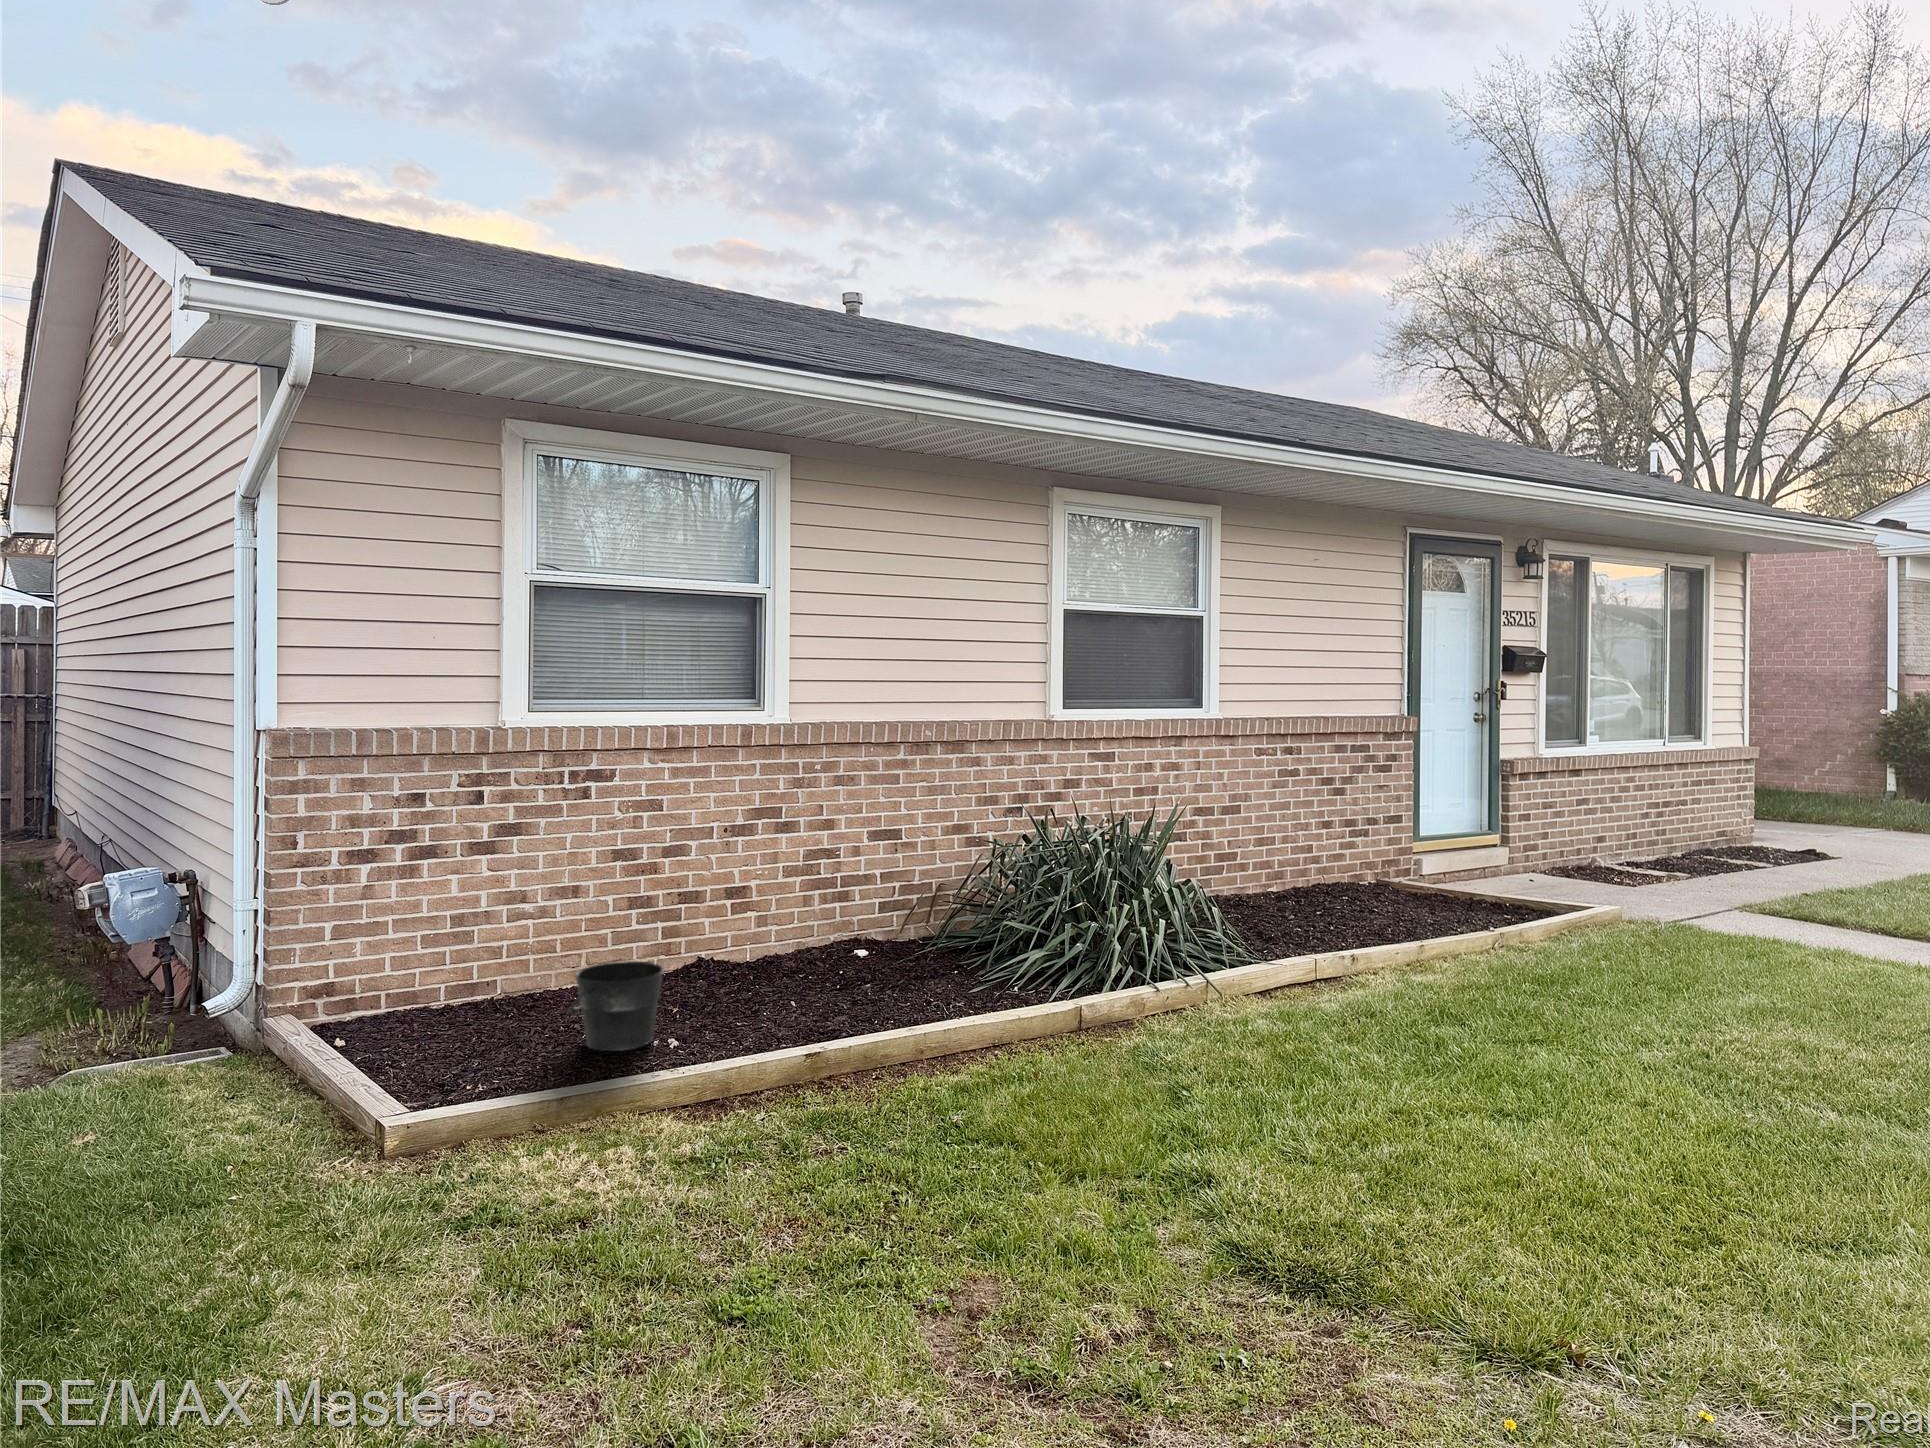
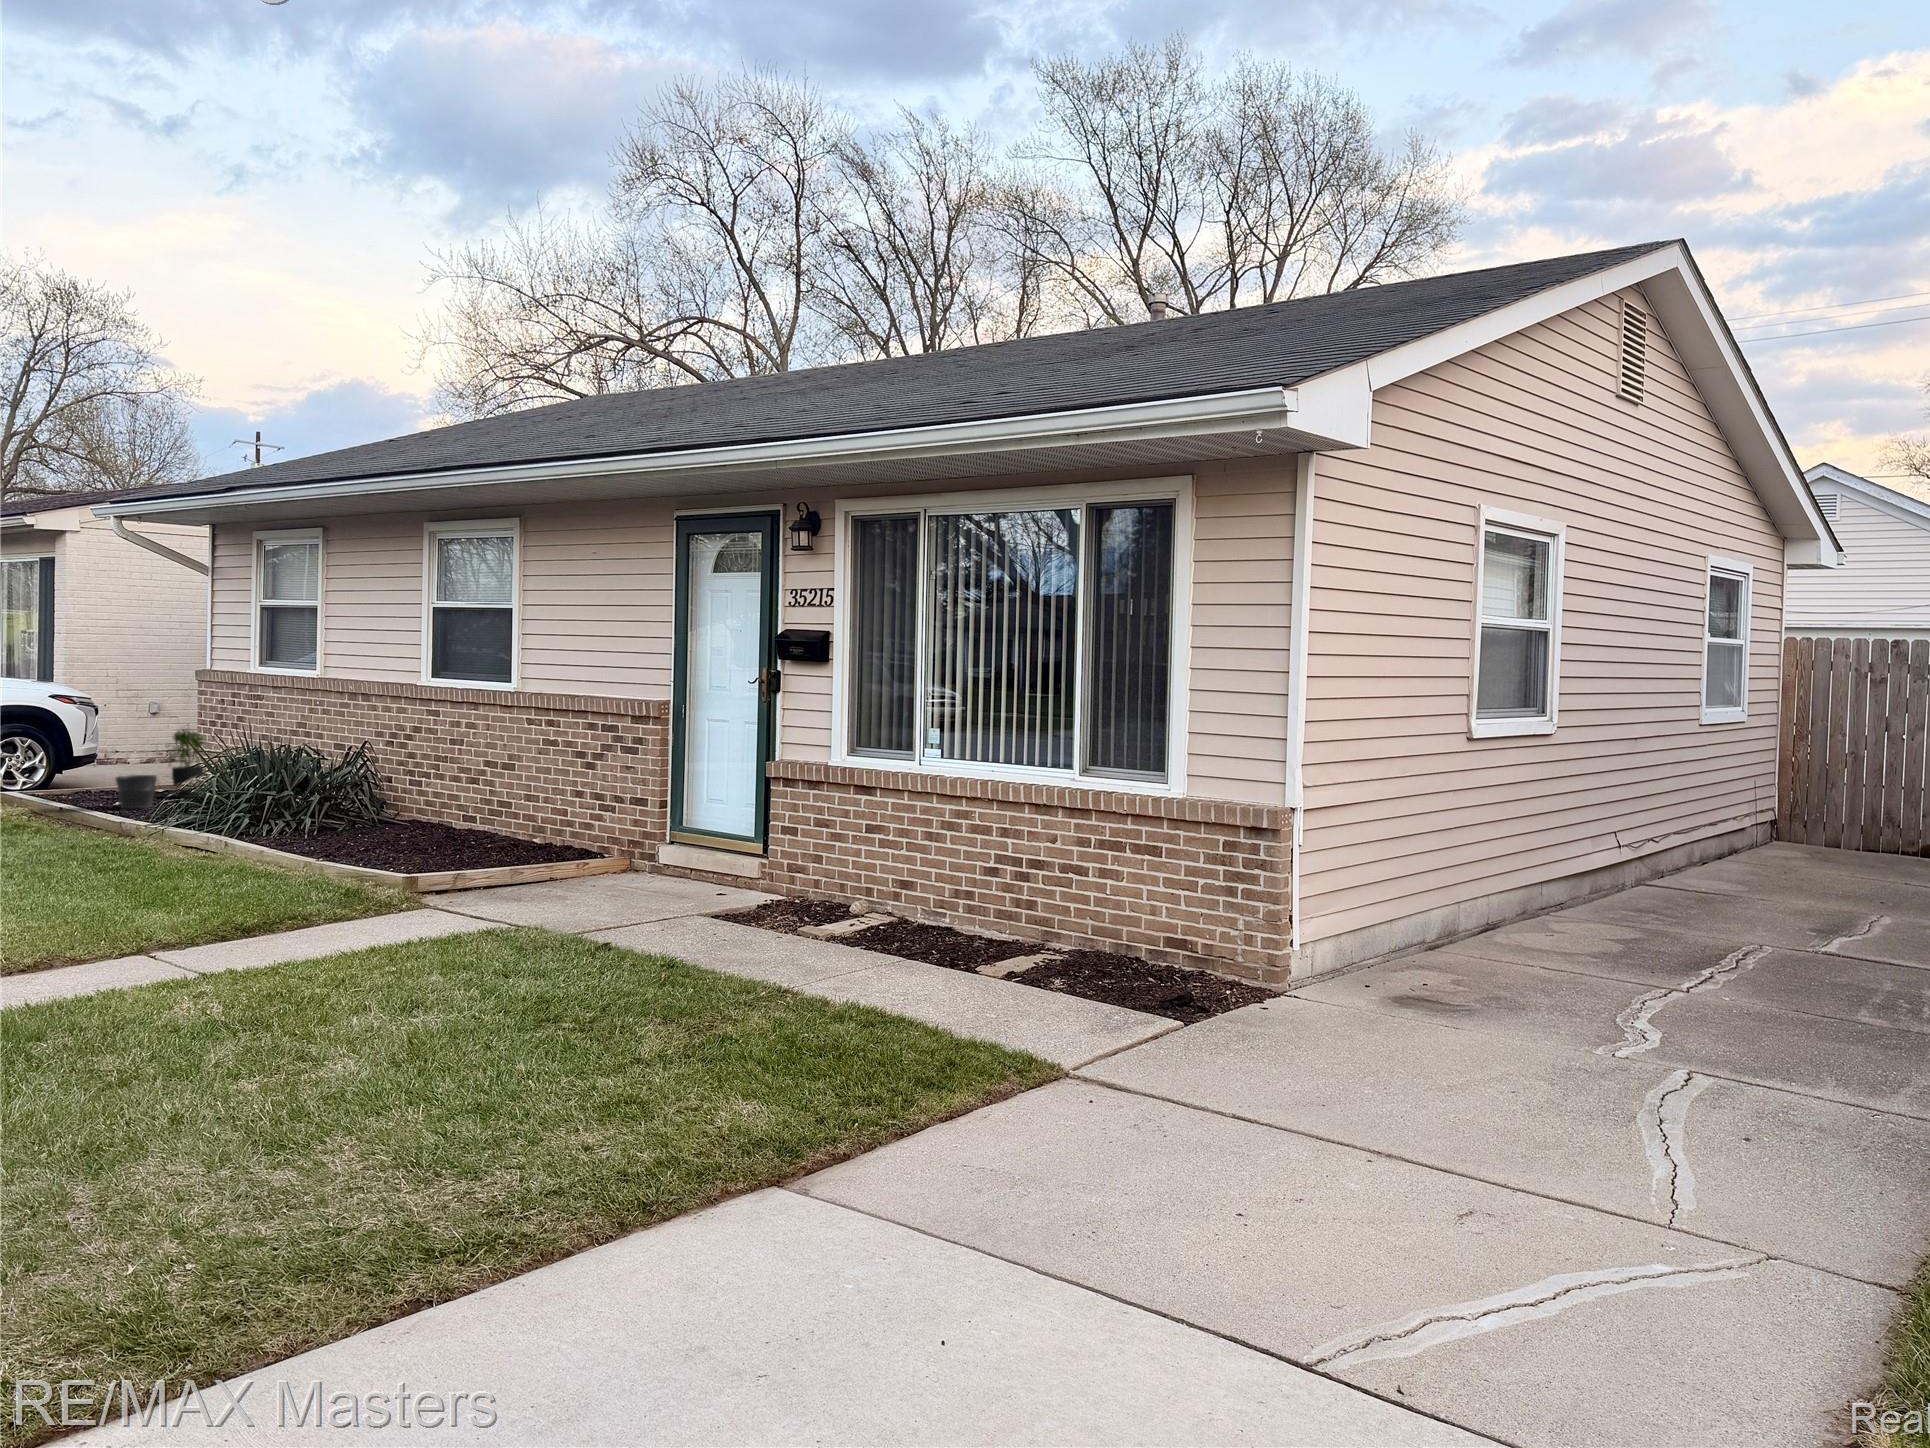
potted plant: none [411,856,519,1024] -> present [168,729,211,798]

